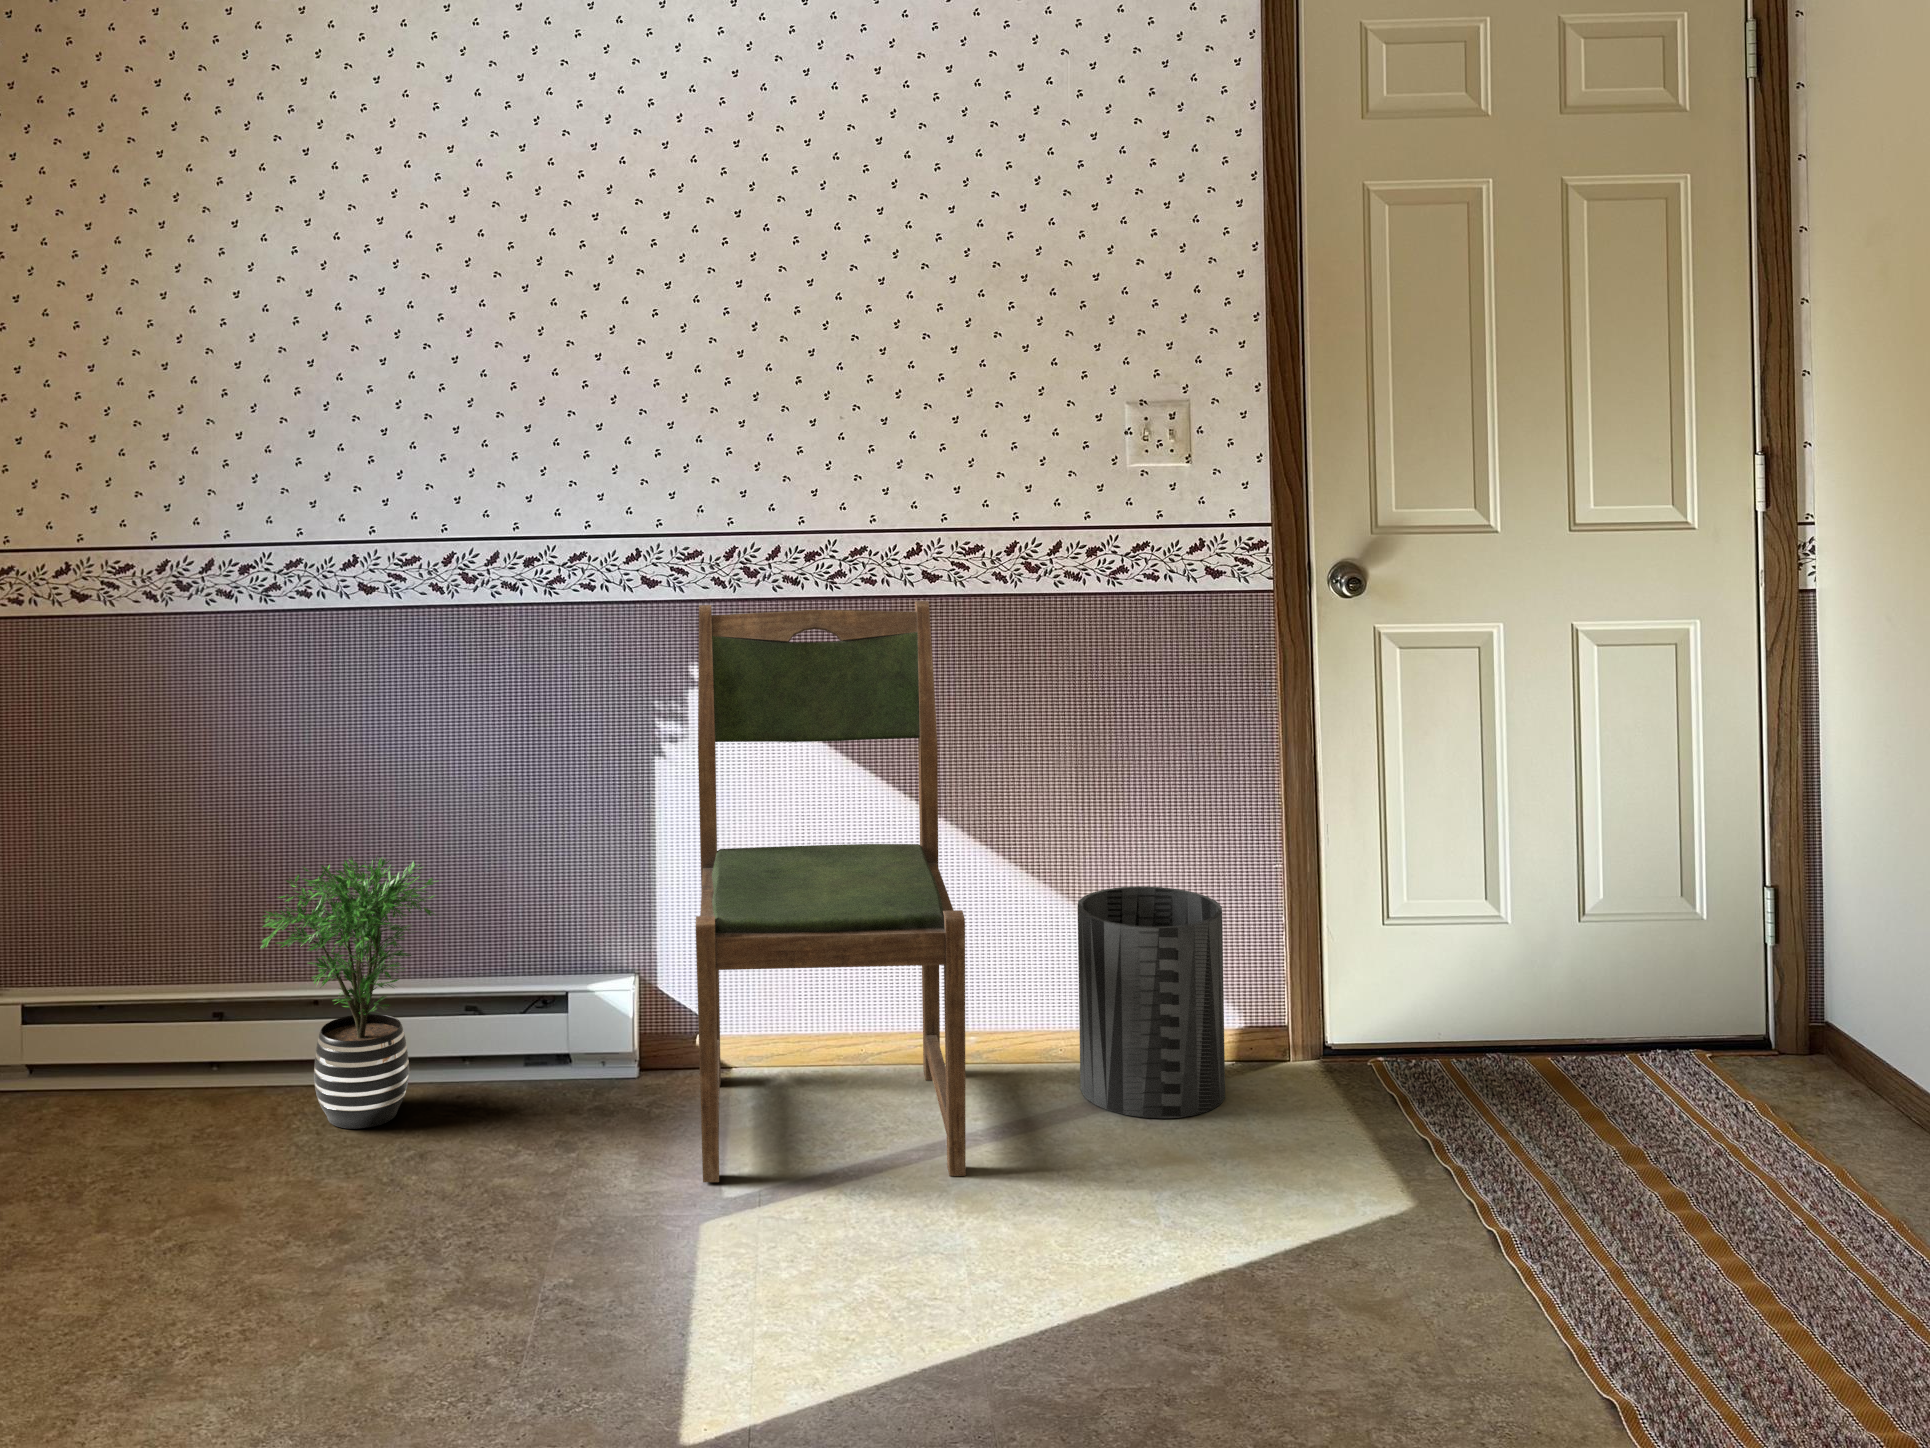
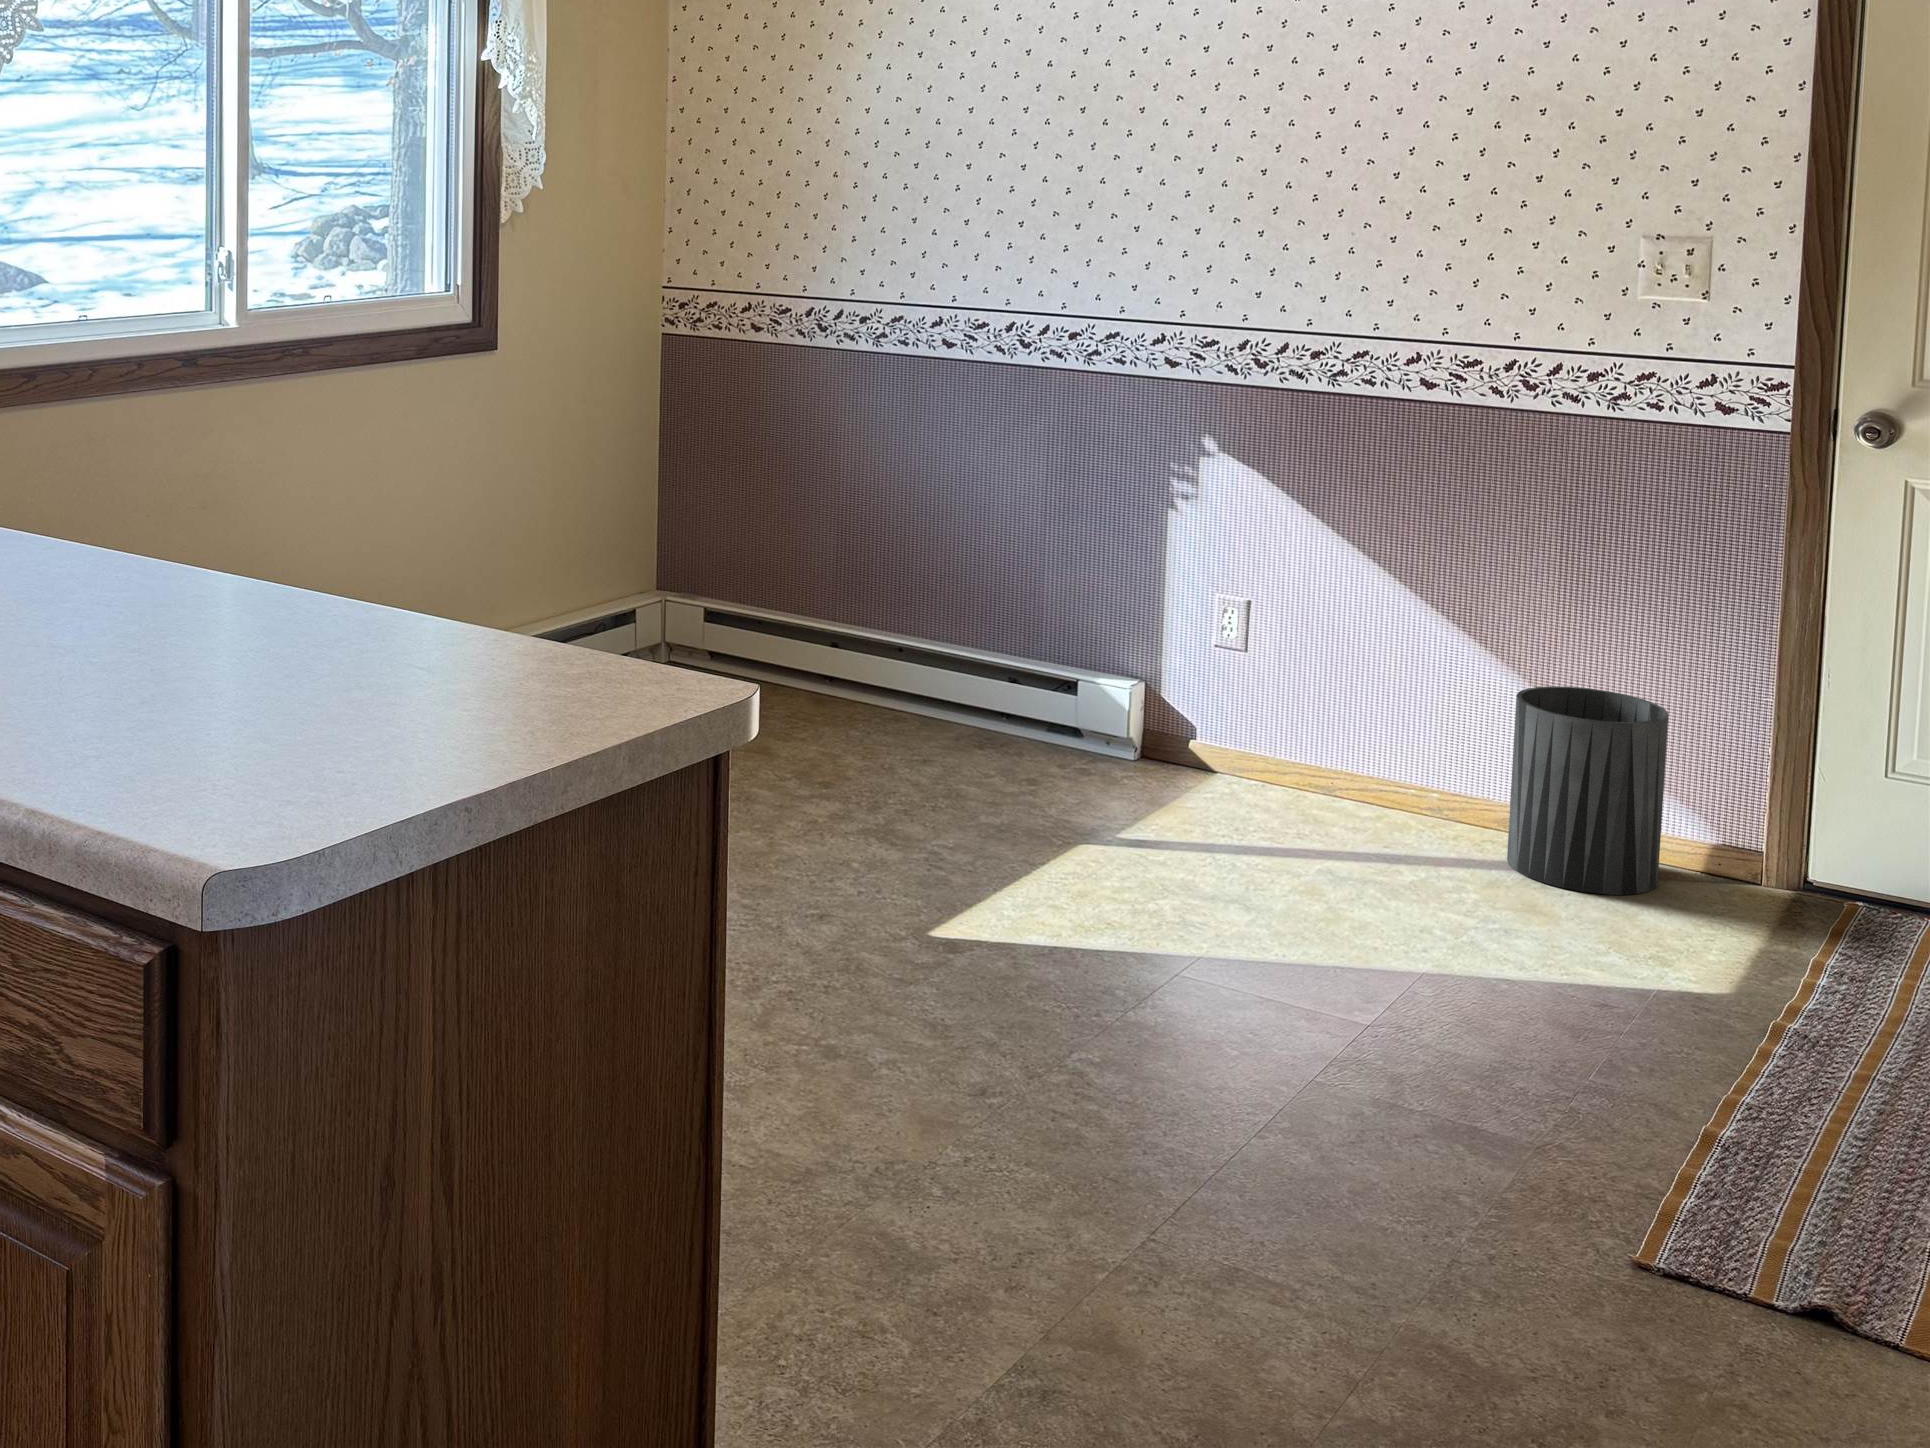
dining chair: present [696,601,966,1182] -> none [1111,386,1424,876]
potted plant: present [261,855,437,1129] -> none [833,544,977,745]

